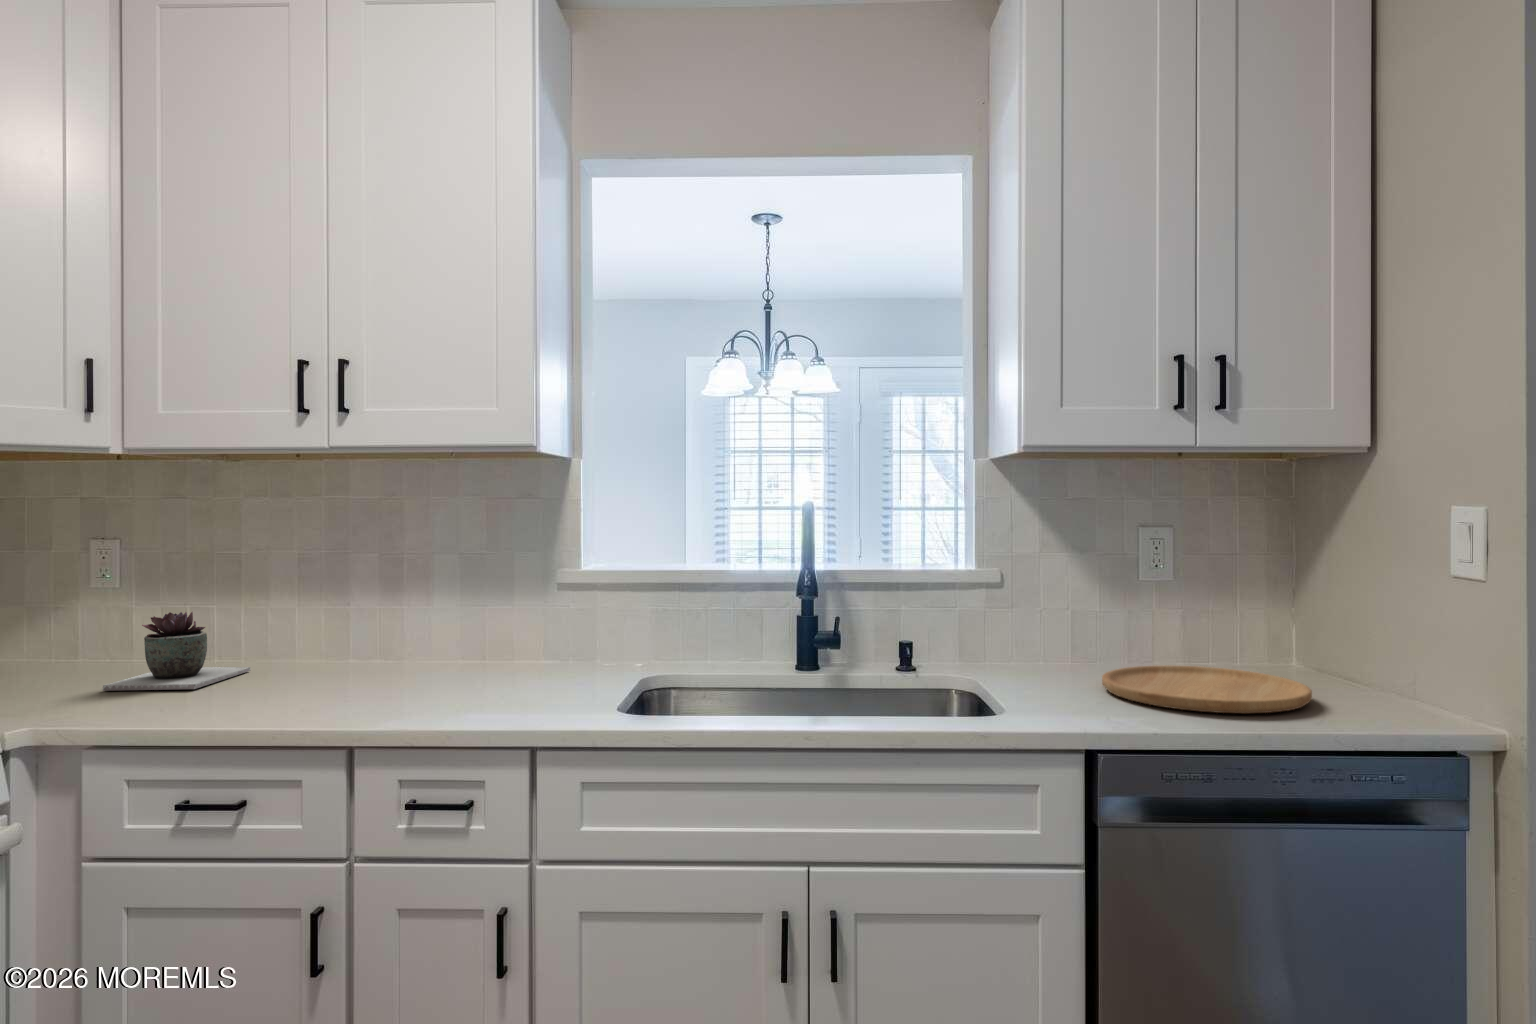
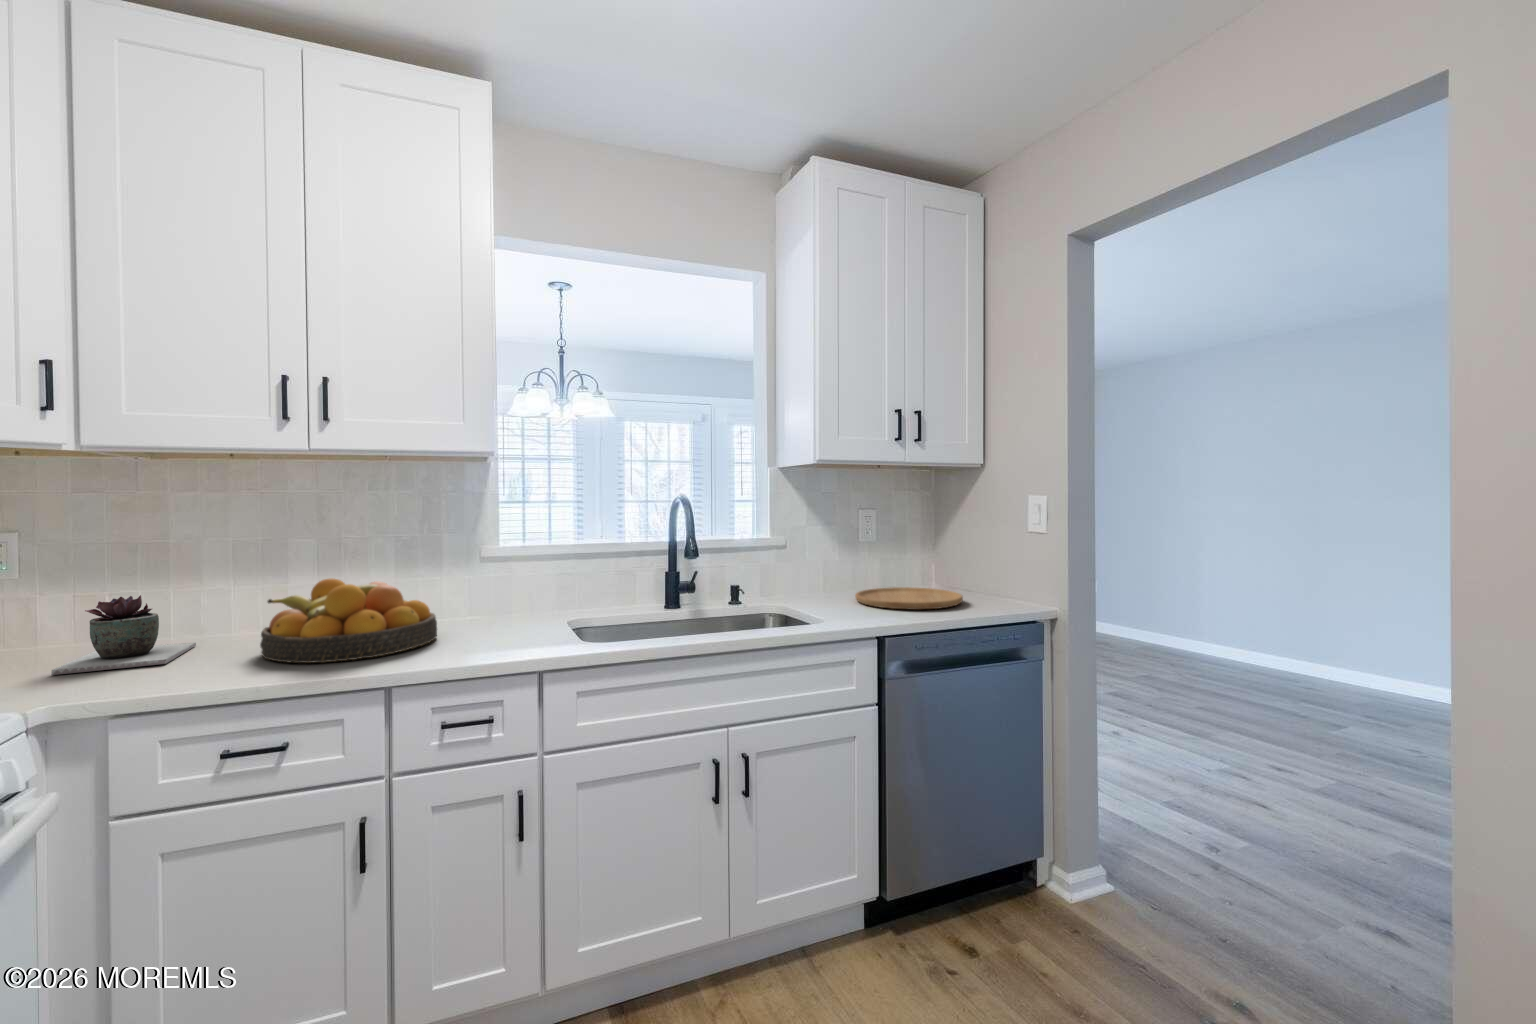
fruit bowl: none [272,604,469,705] -> present [260,579,437,663]

